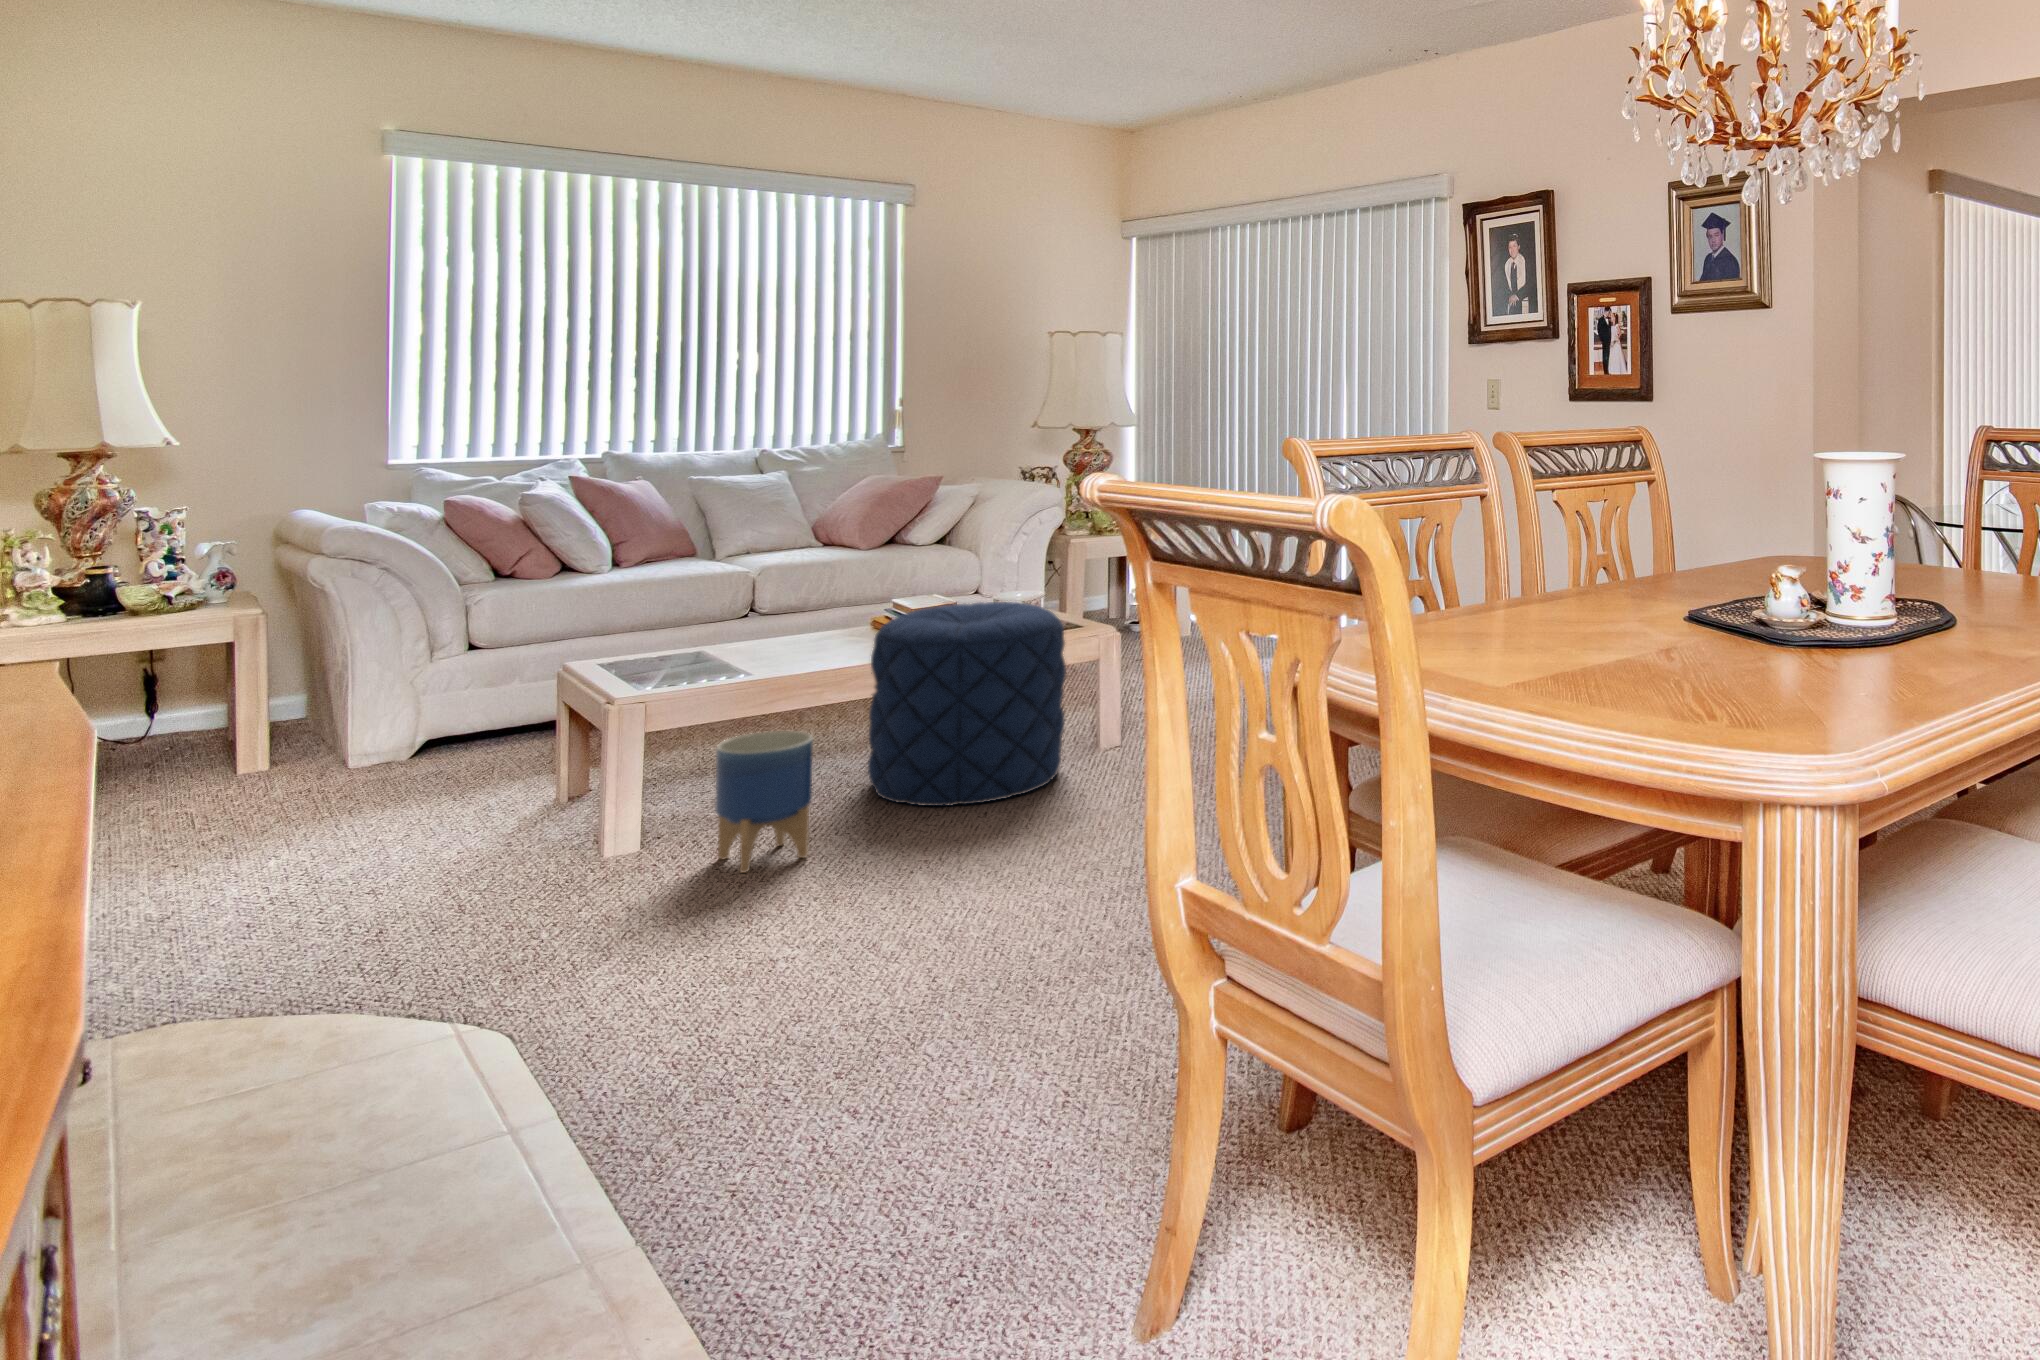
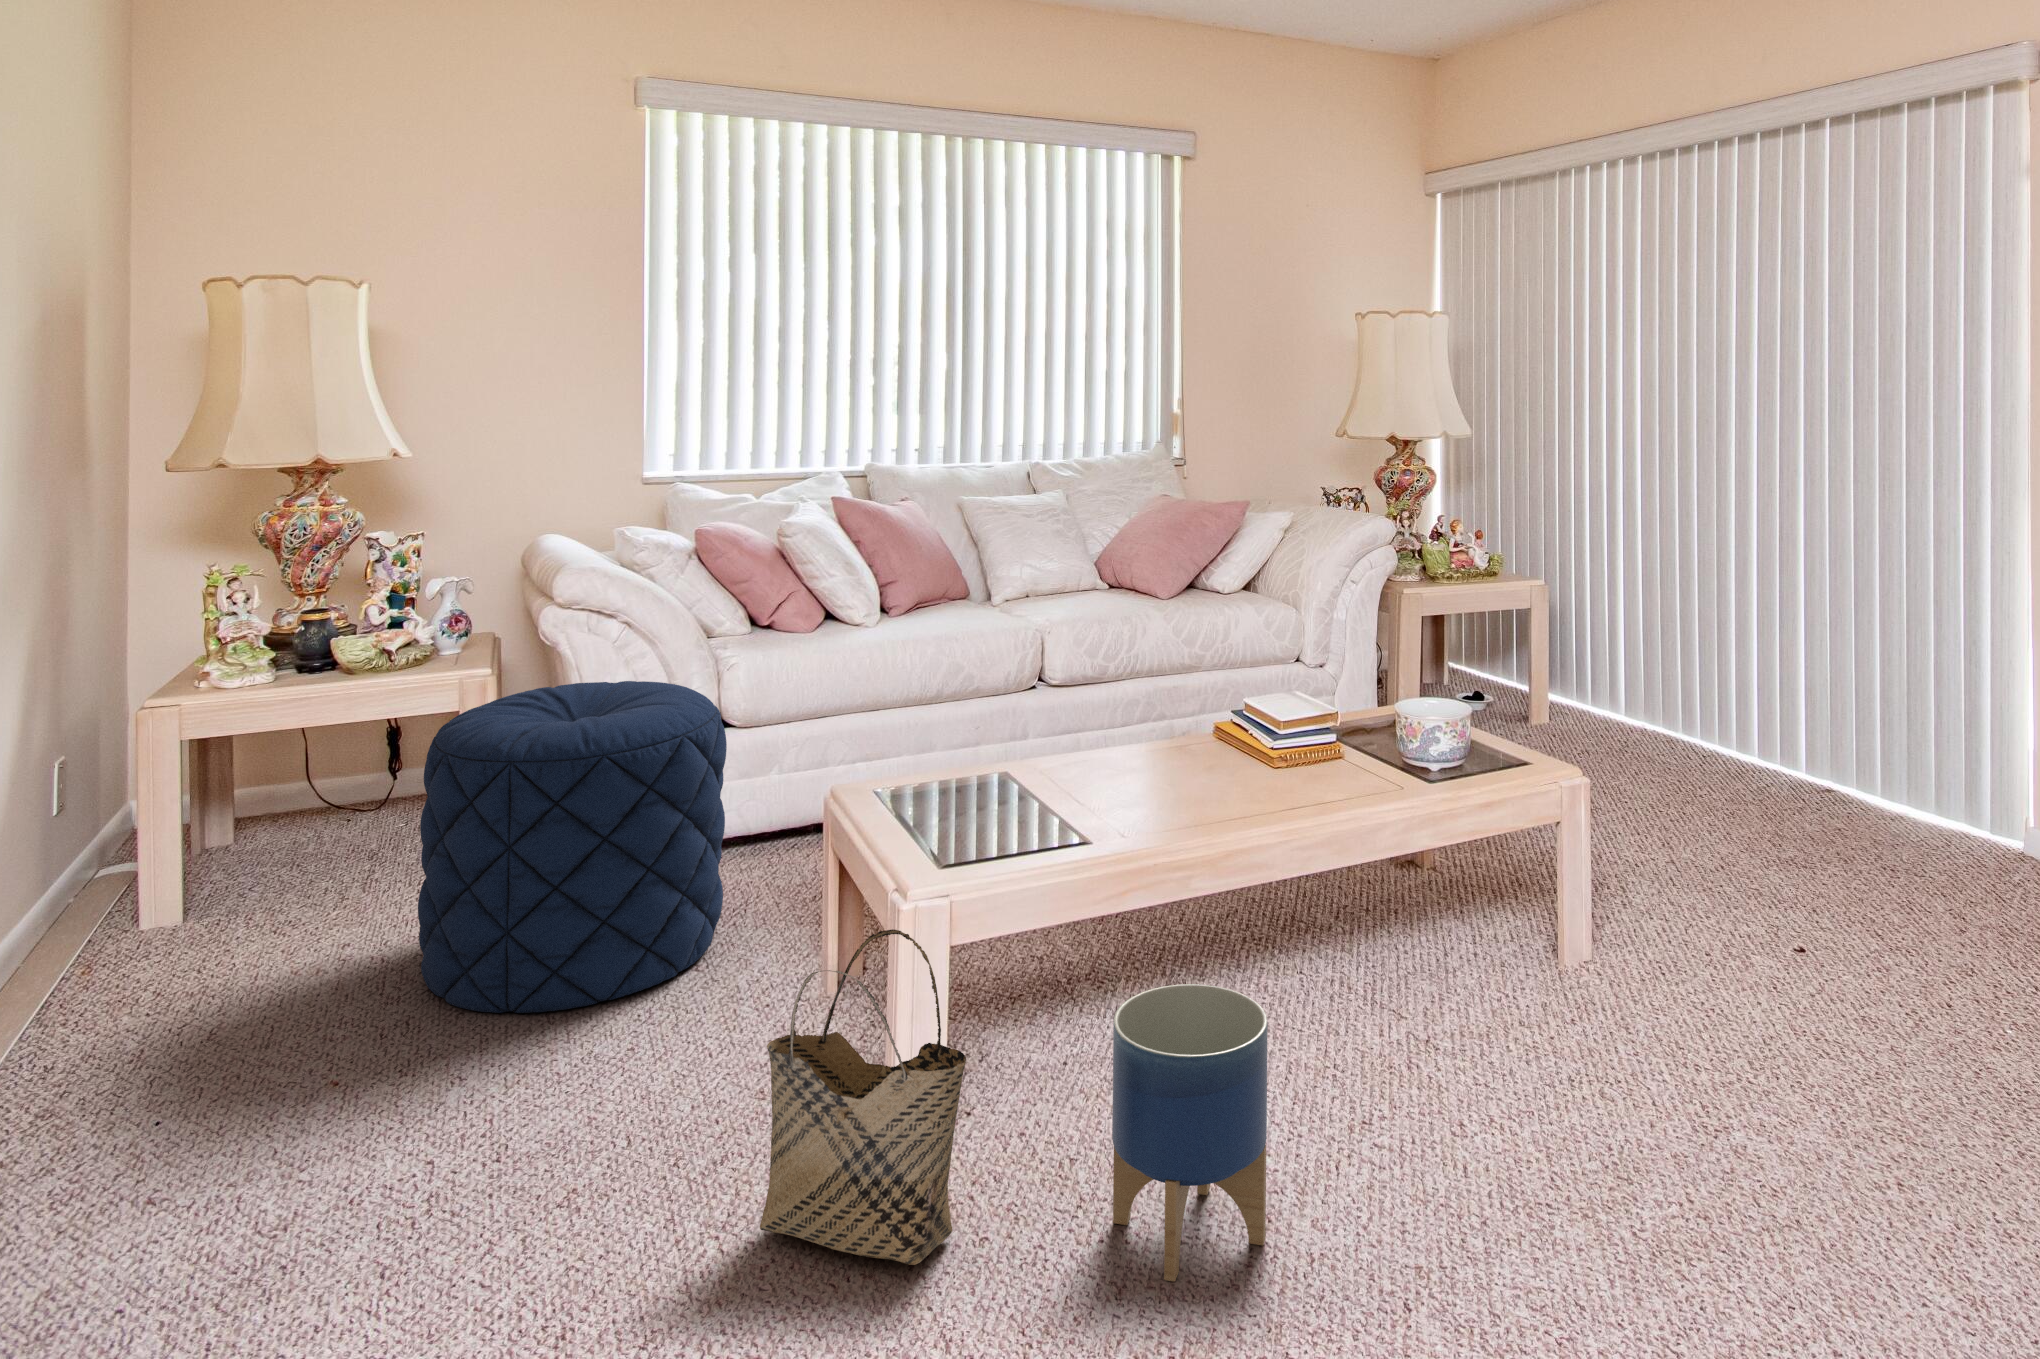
pouf: present [868,602,1066,806] -> present [418,681,727,1013]
woven basket: none [487,709,624,878] -> present [760,929,966,1265]

